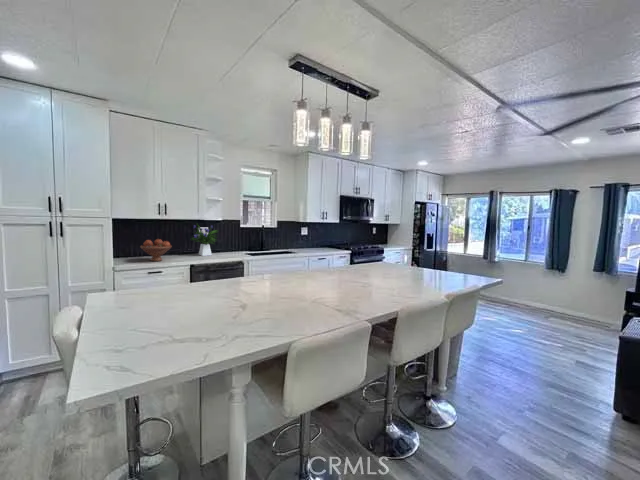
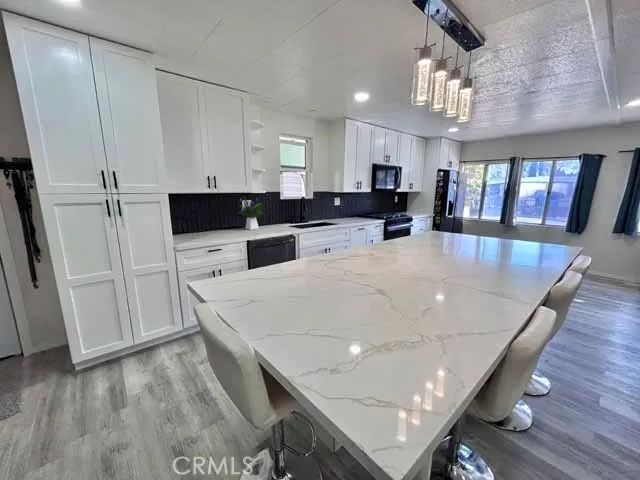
fruit bowl: present [140,239,172,261] -> none [194,215,225,238]

